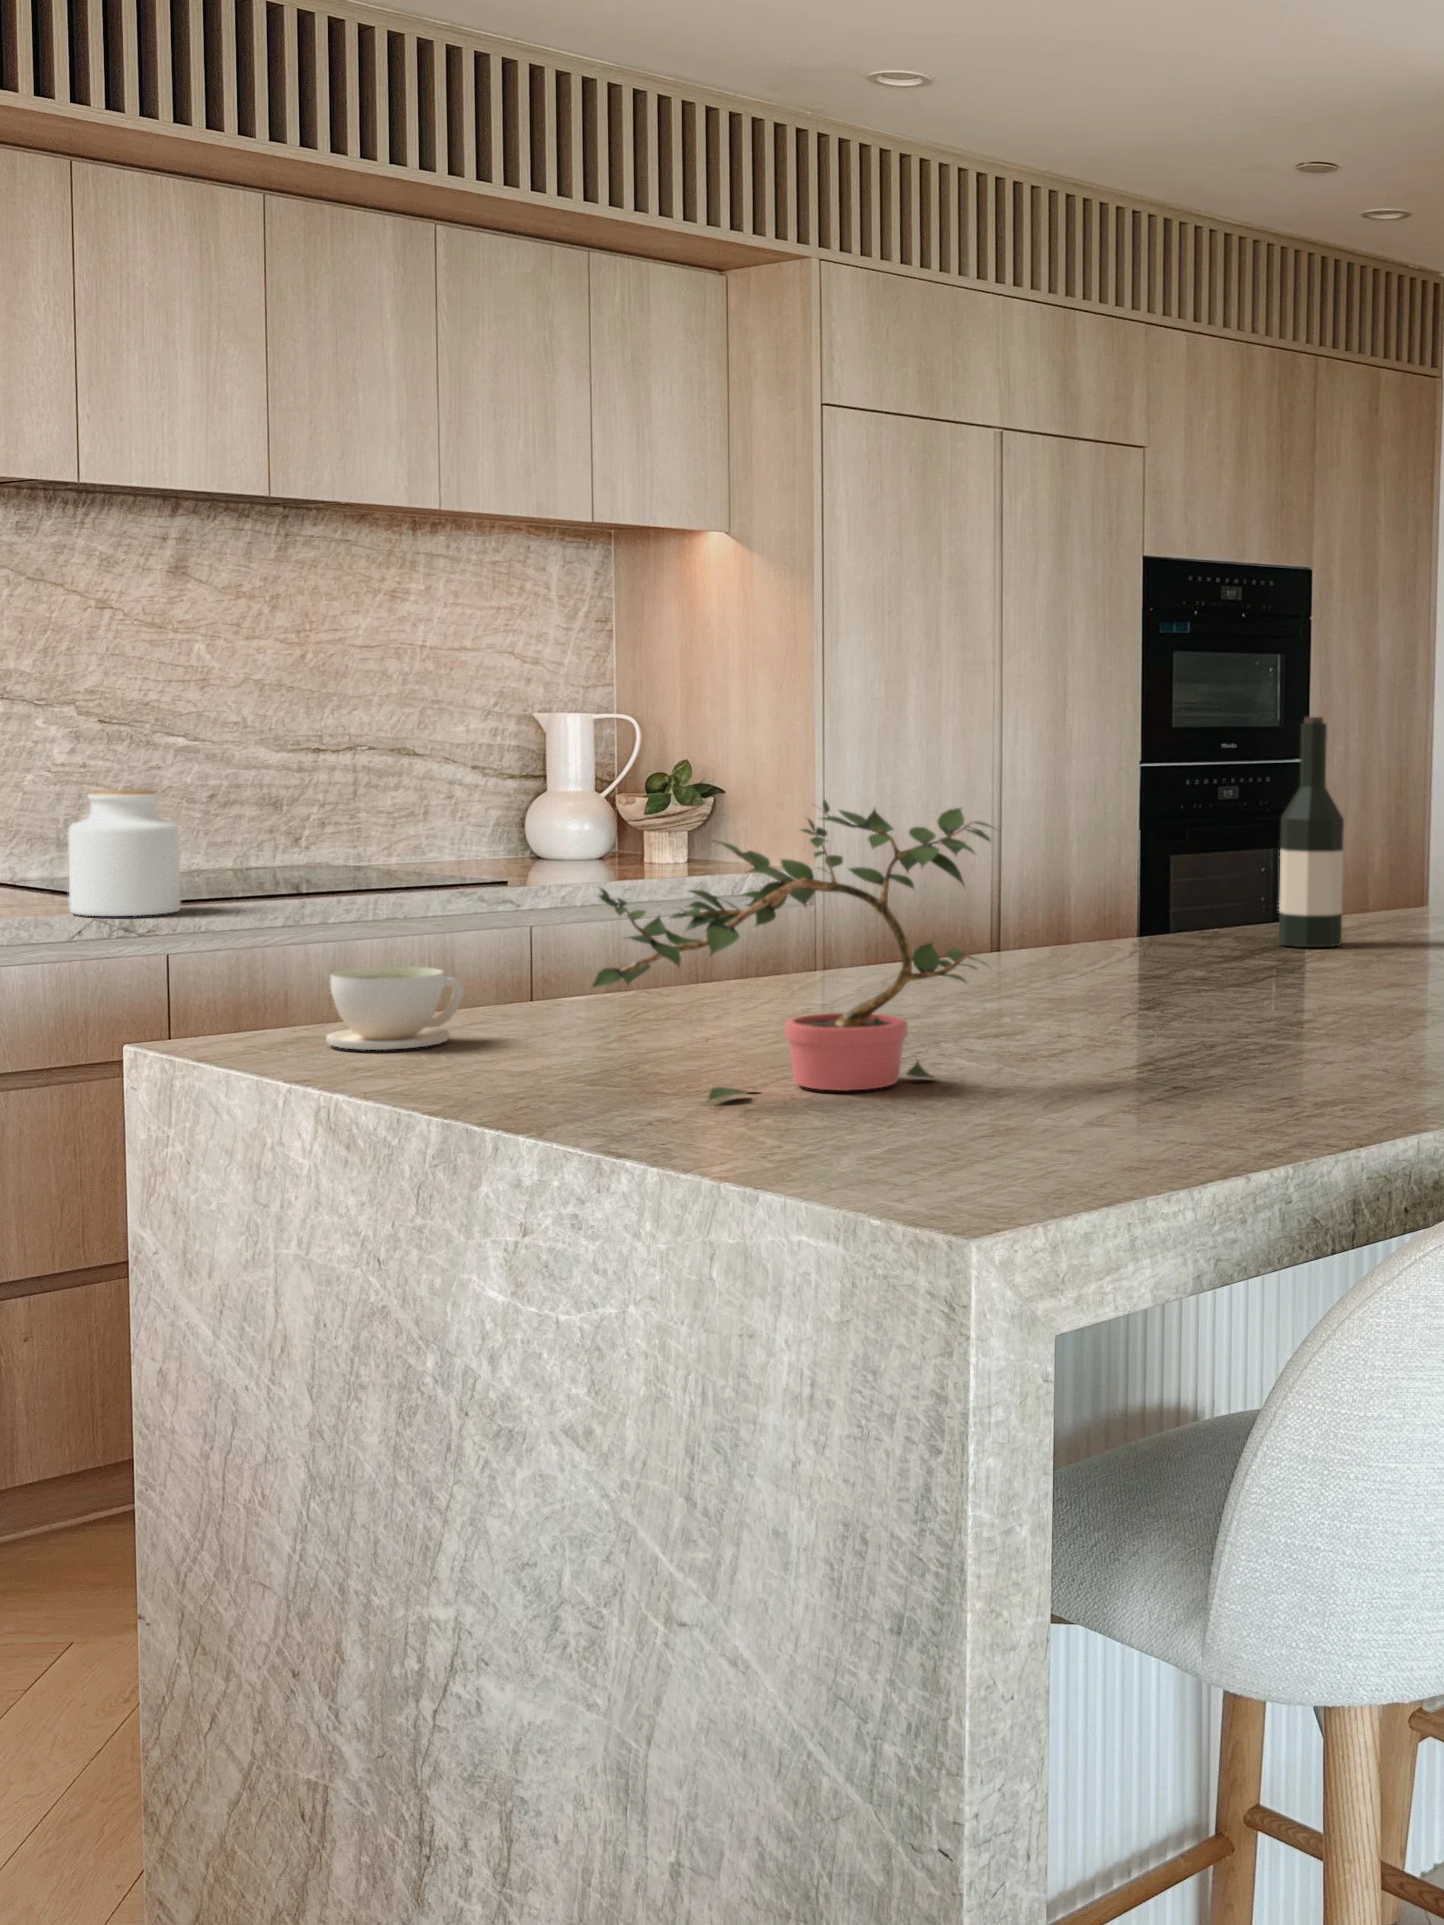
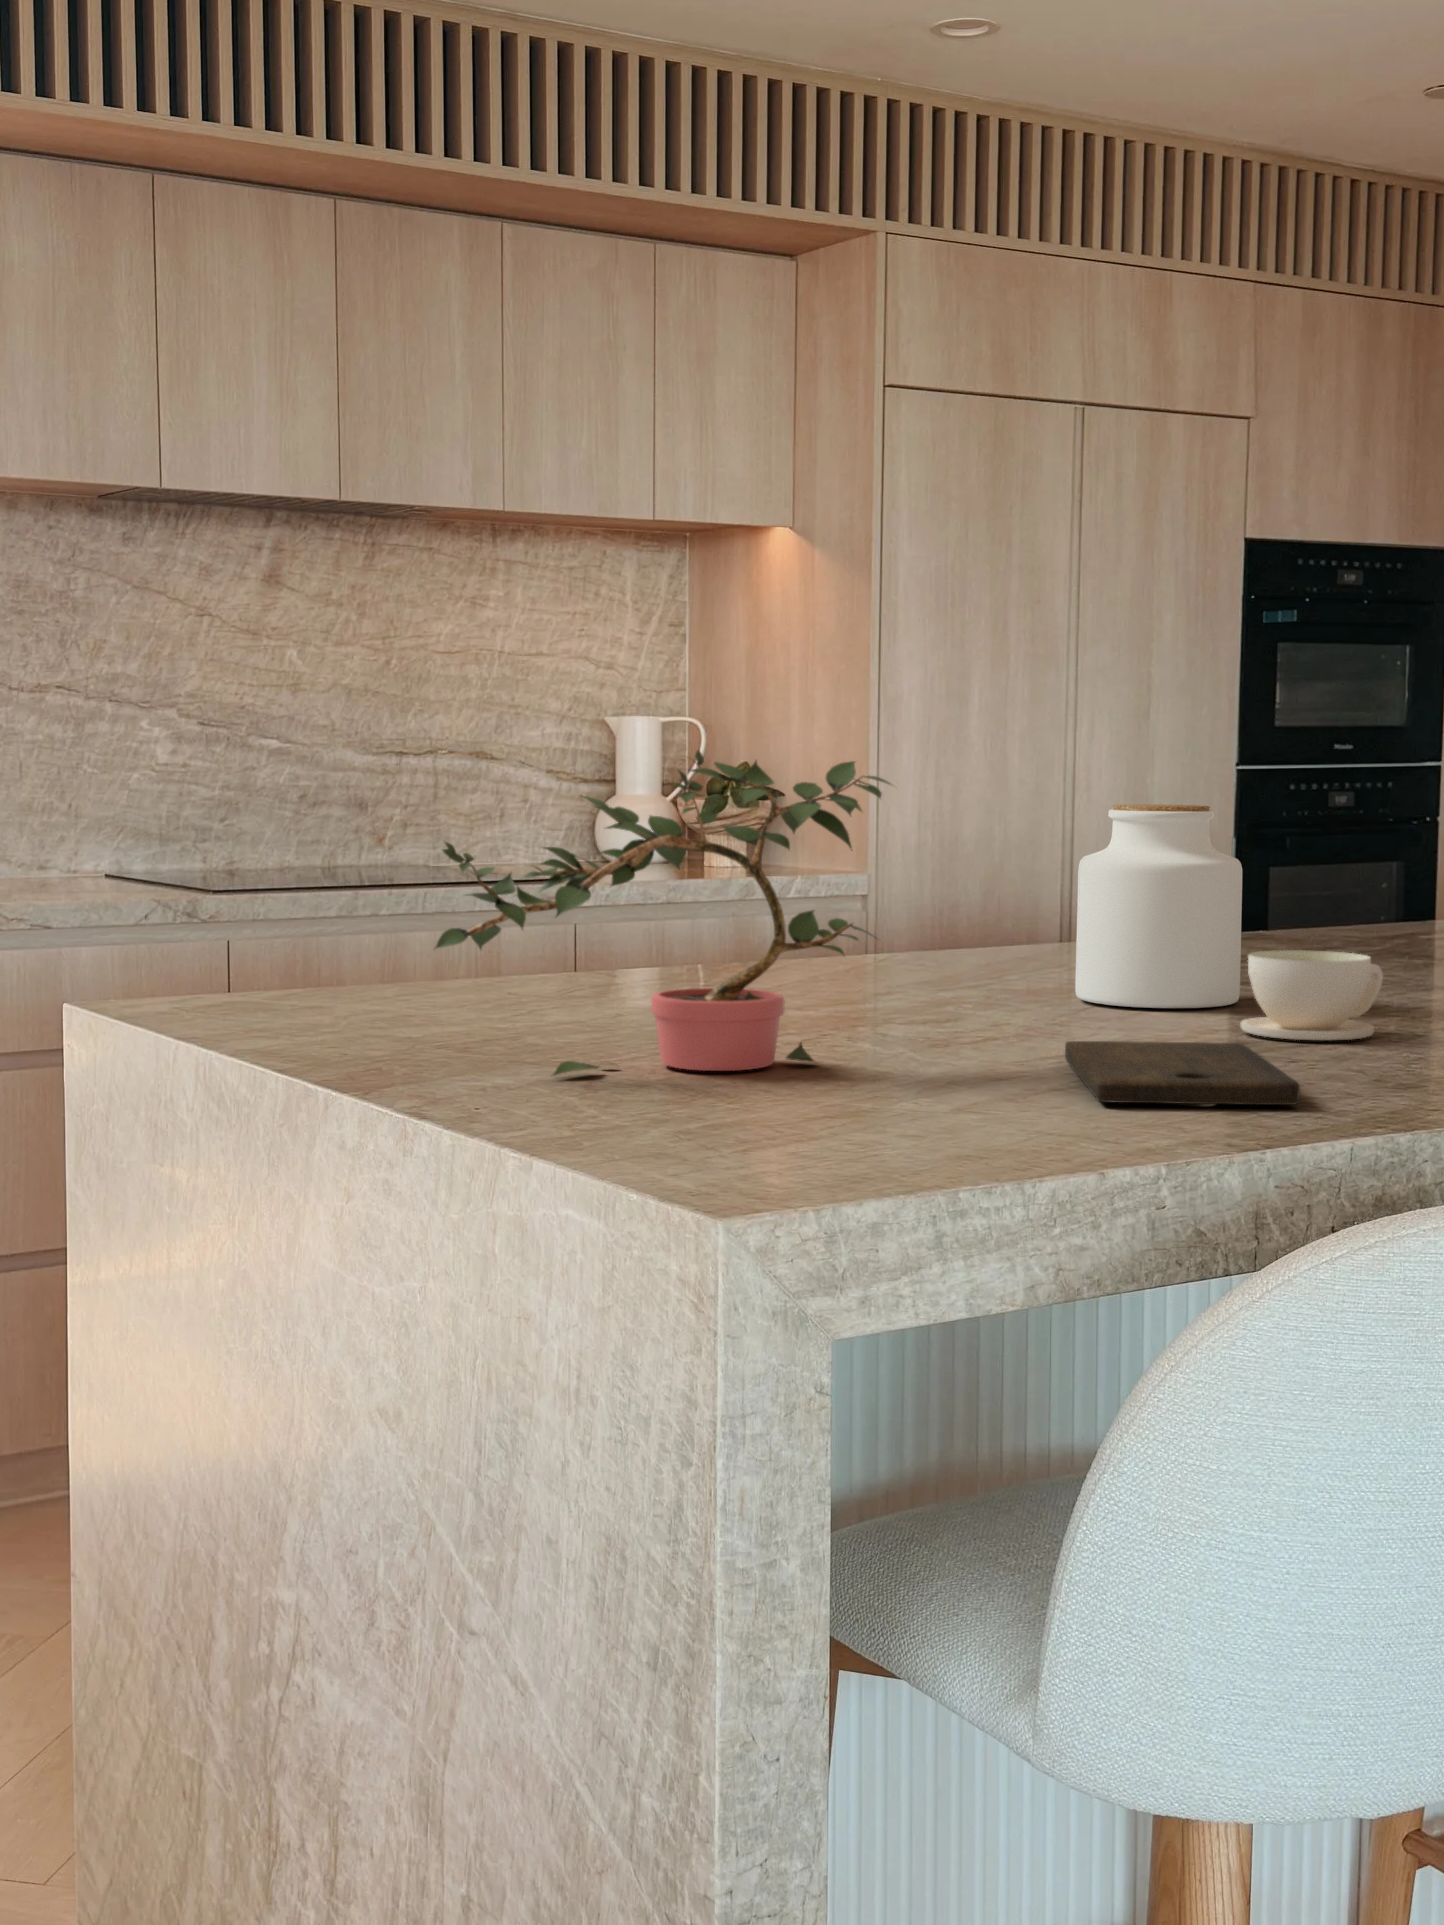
wine bottle: present [1279,717,1344,947] -> none [1323,686,1401,950]
jar: present [68,790,181,916] -> present [1075,804,1242,1008]
coffee cup: present [326,967,463,1050] -> present [1240,950,1383,1041]
cutting board: none [1147,1047,1366,1107] -> present [1065,1041,1300,1105]

